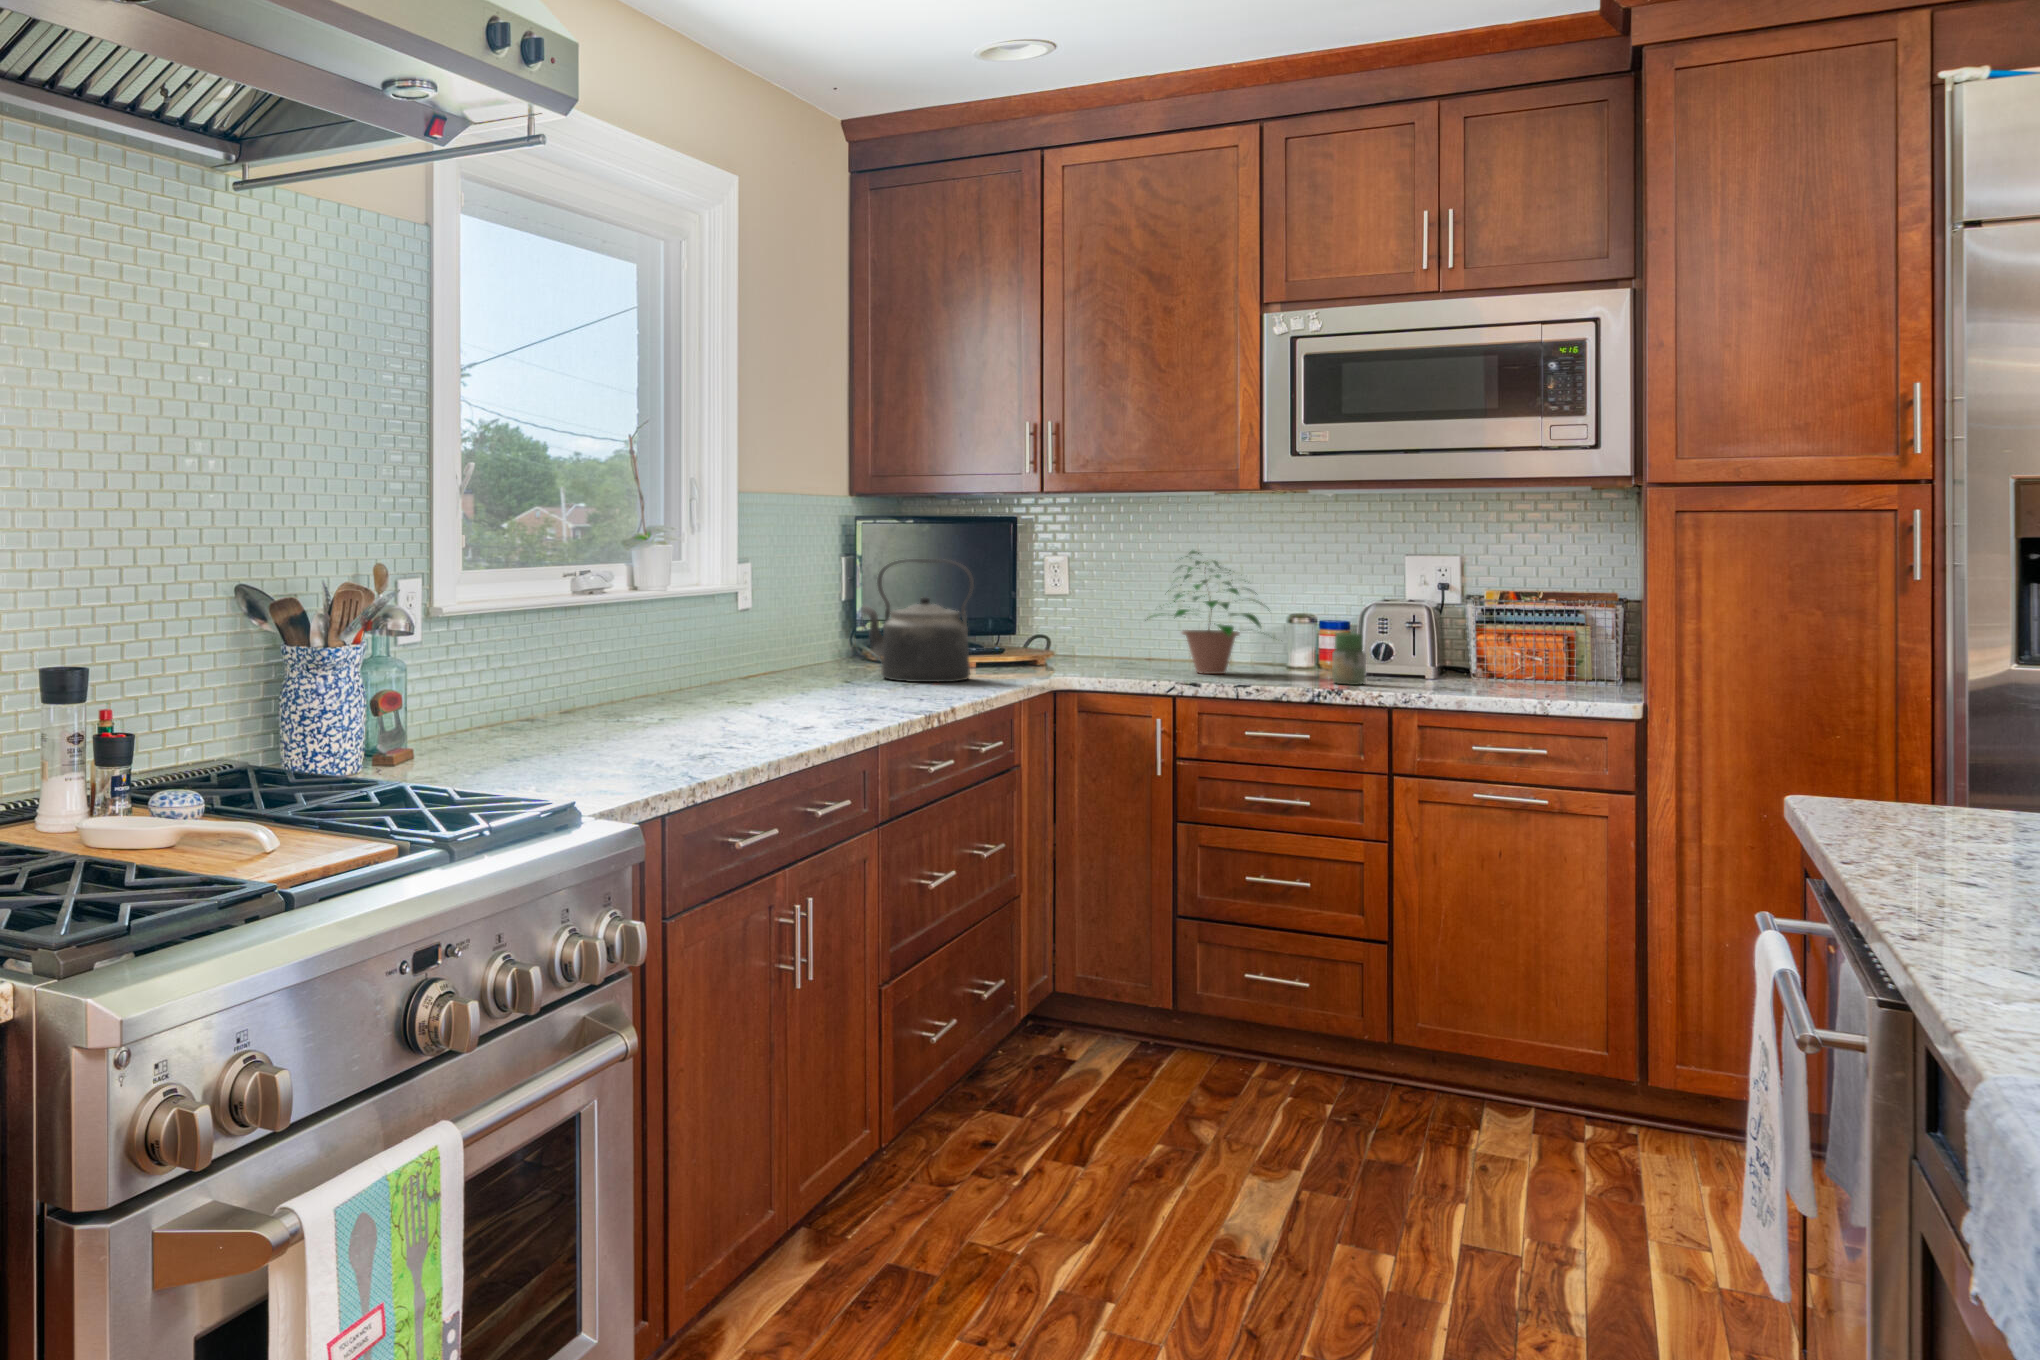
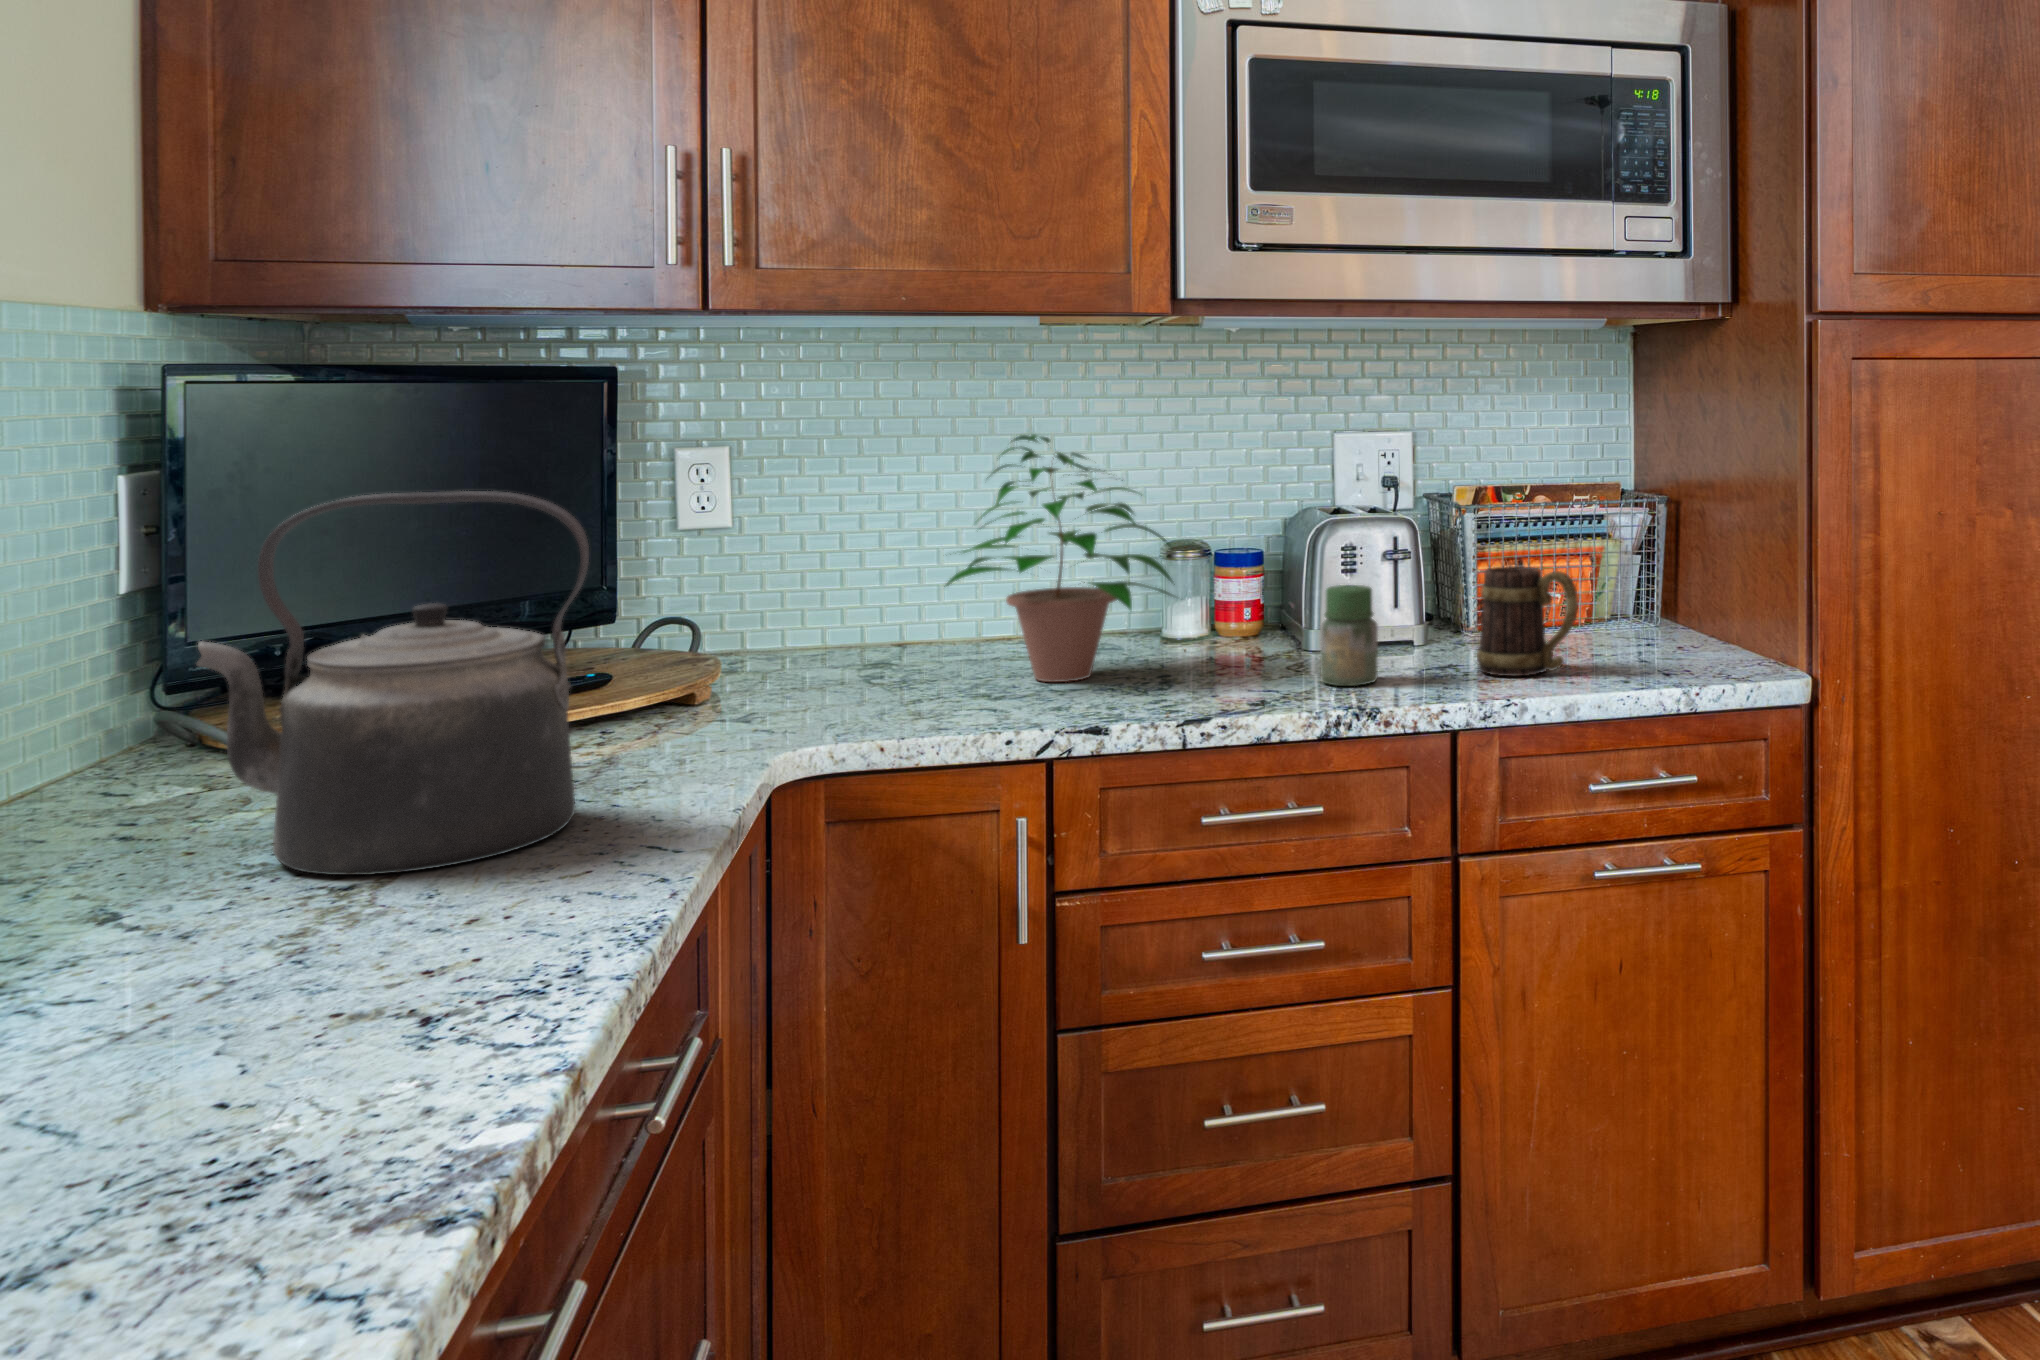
mug: none [1429,630,1485,689] -> present [1477,566,1578,676]

